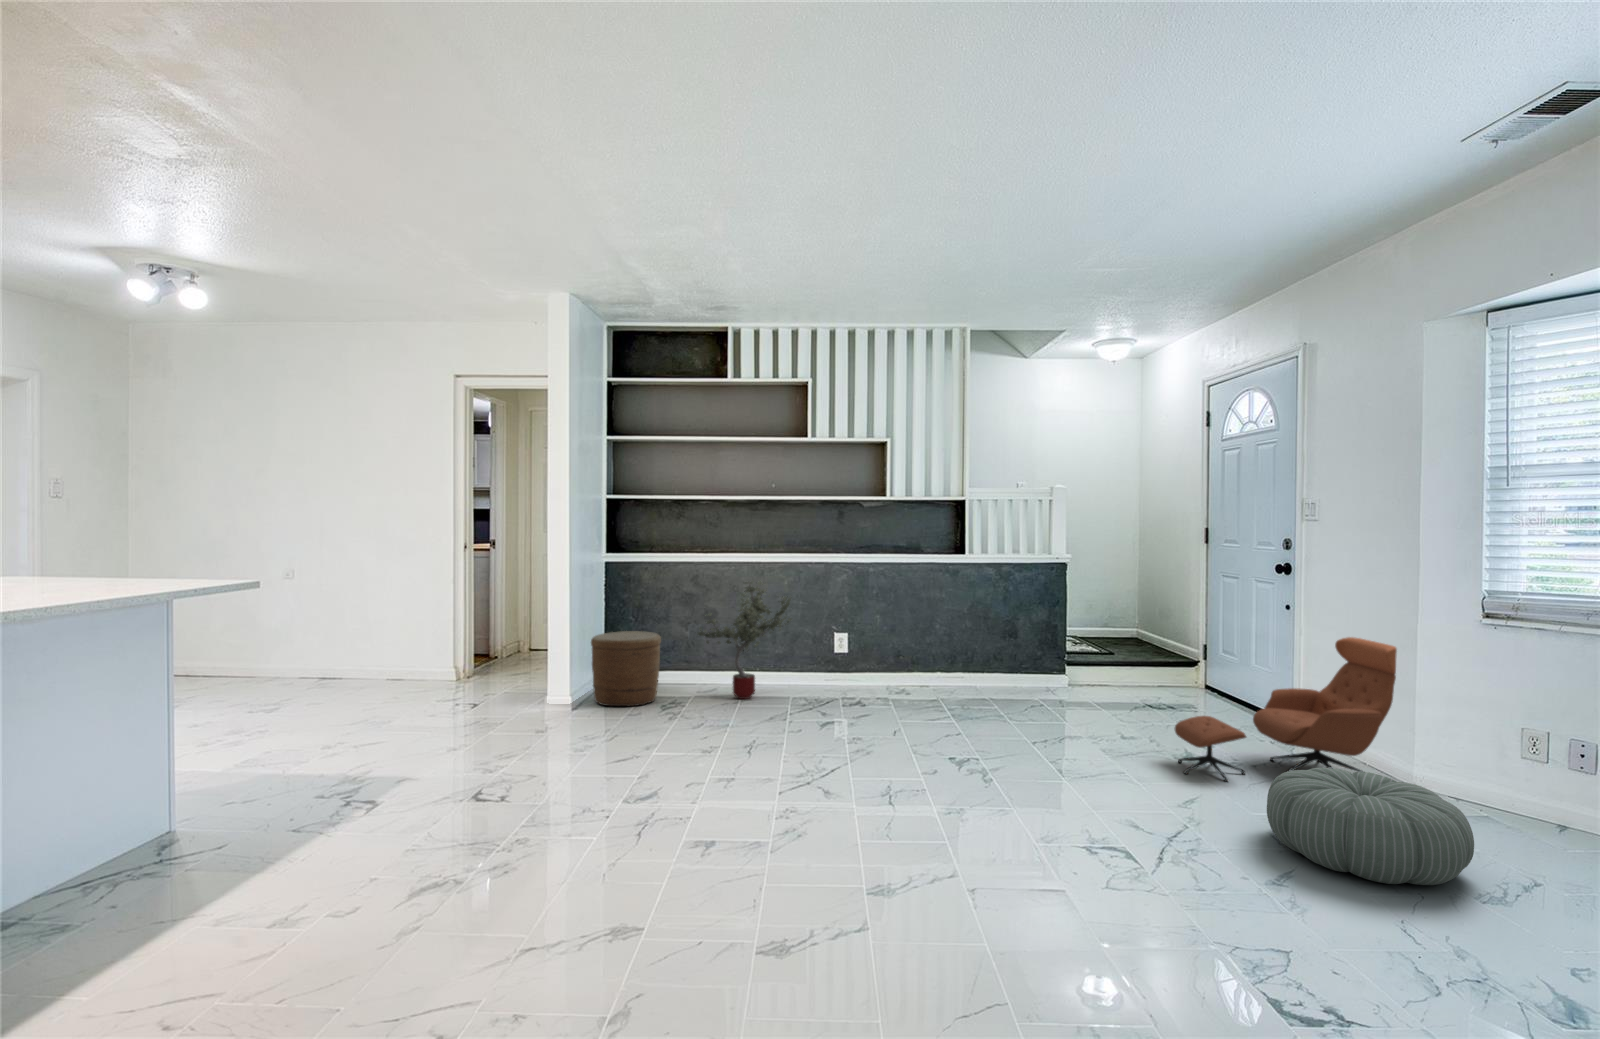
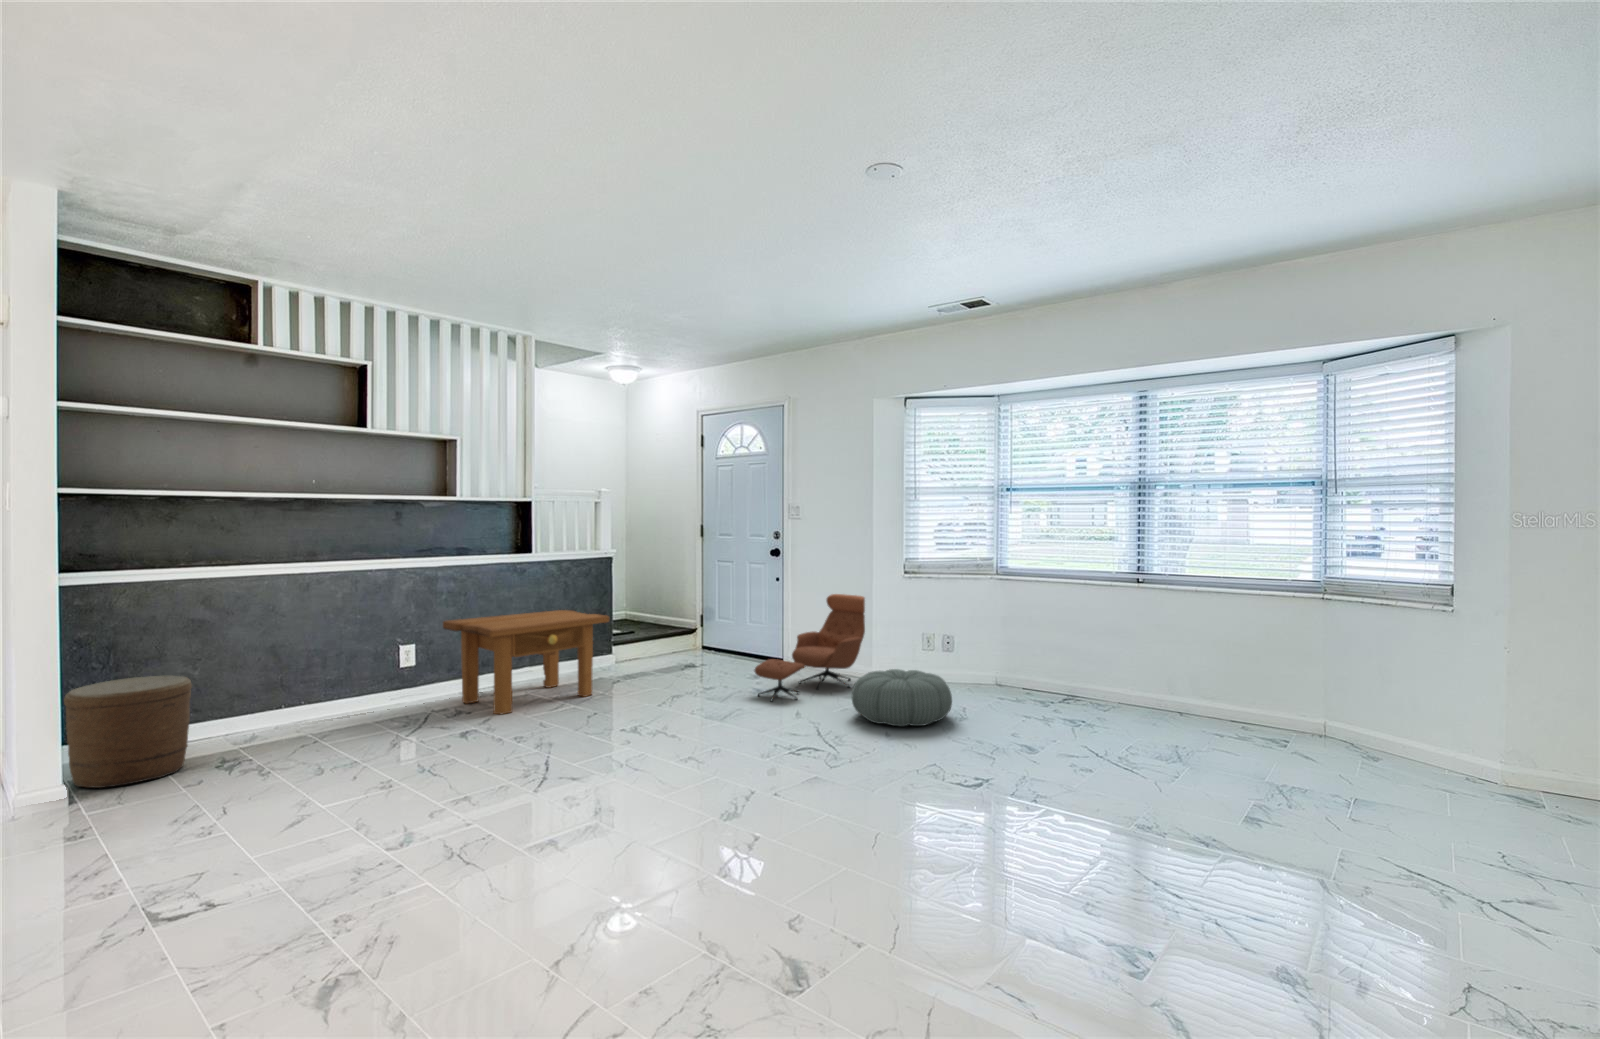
potted tree: present [698,581,791,699] -> none [237,593,373,738]
side table: none [861,615,1014,715] -> present [443,610,609,714]

